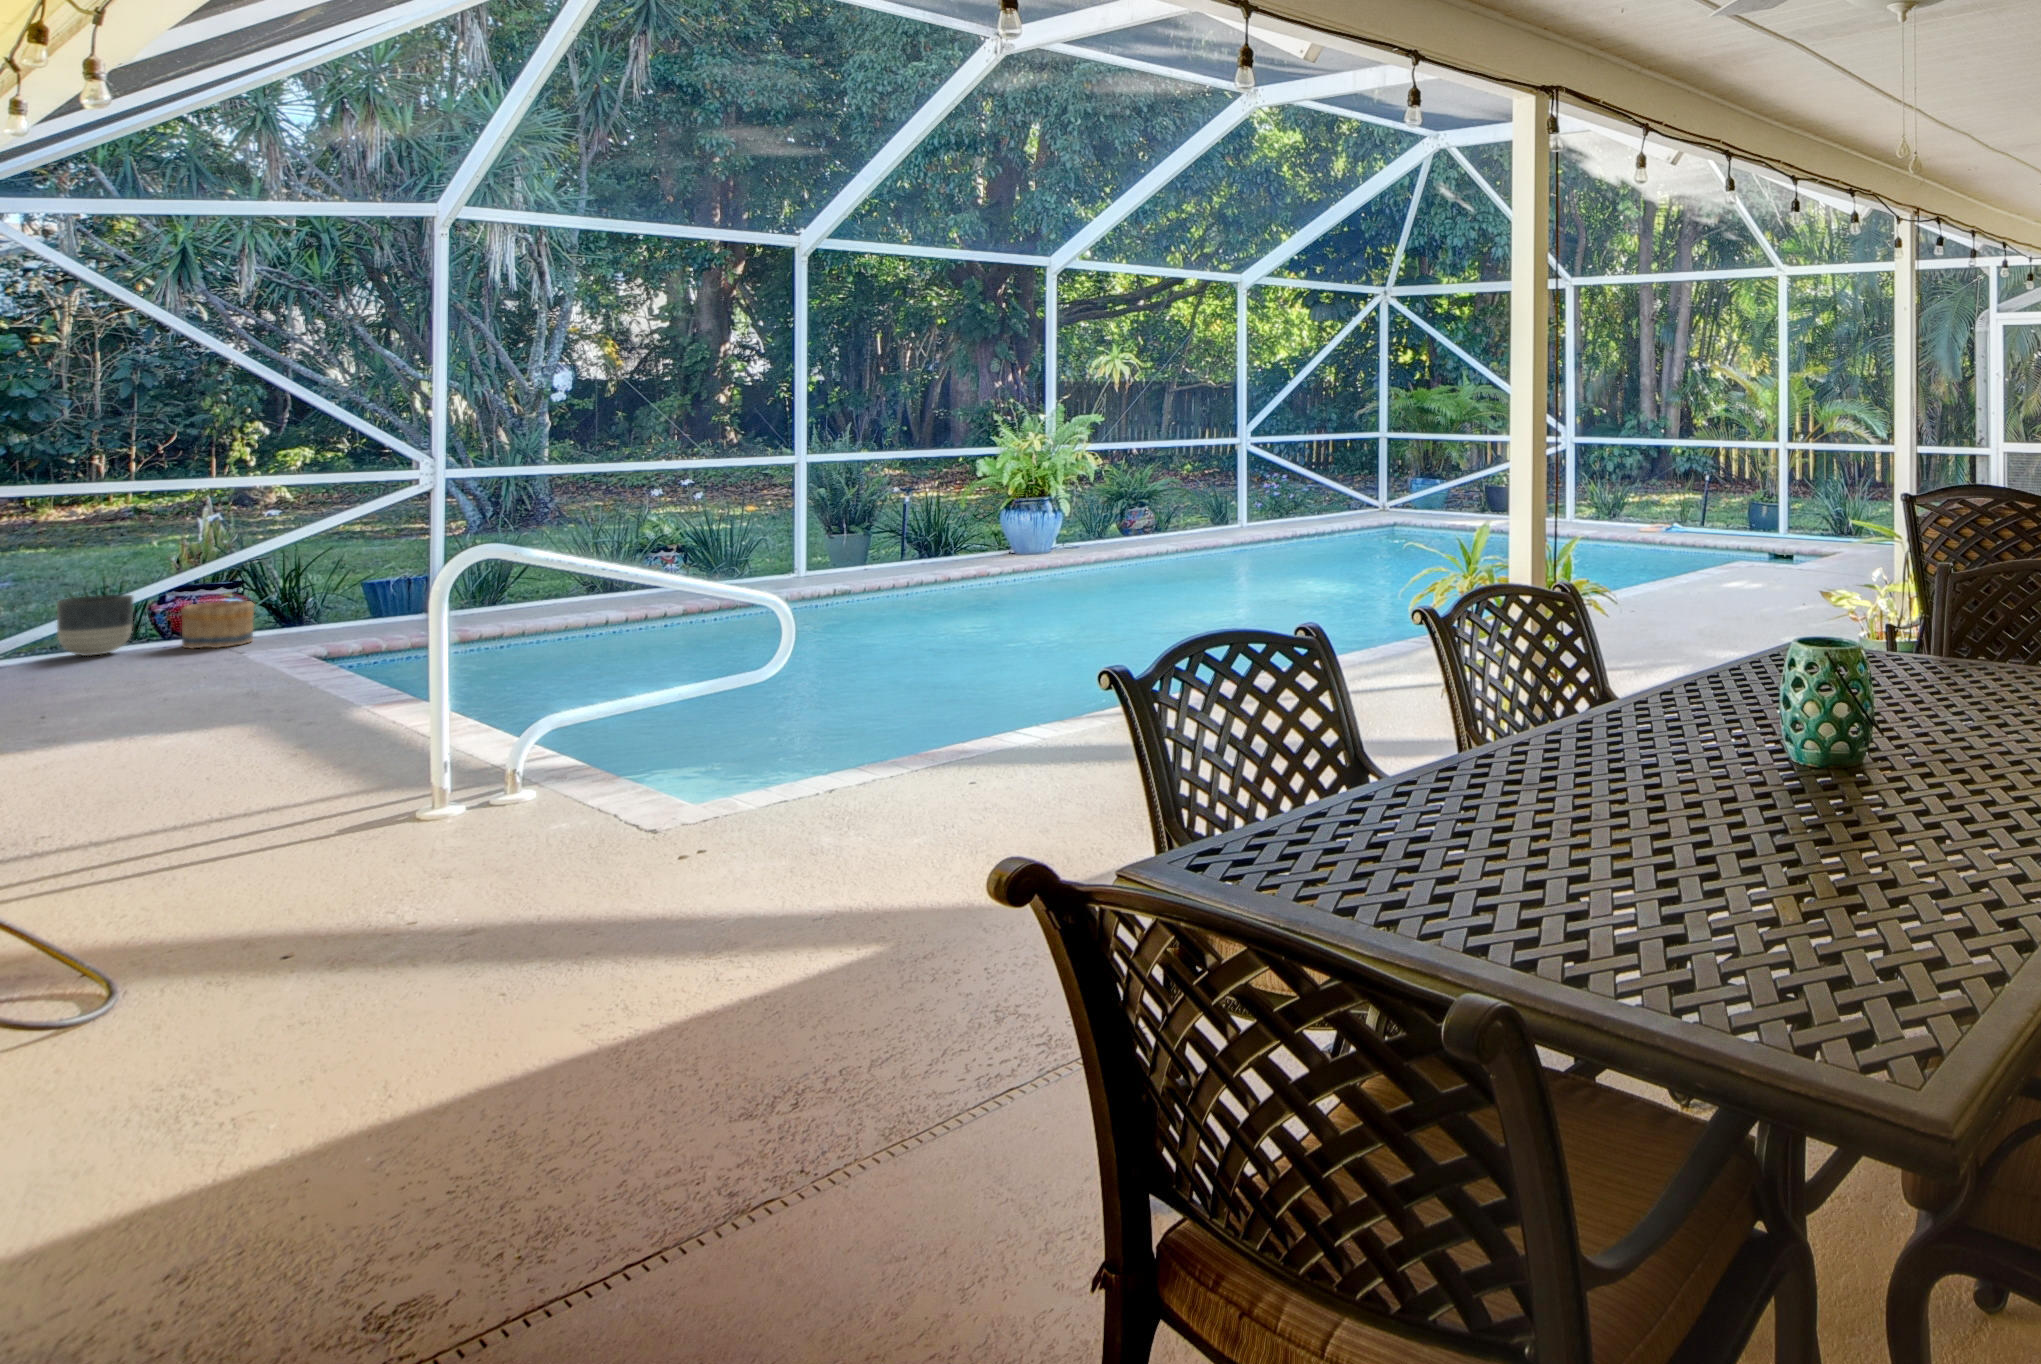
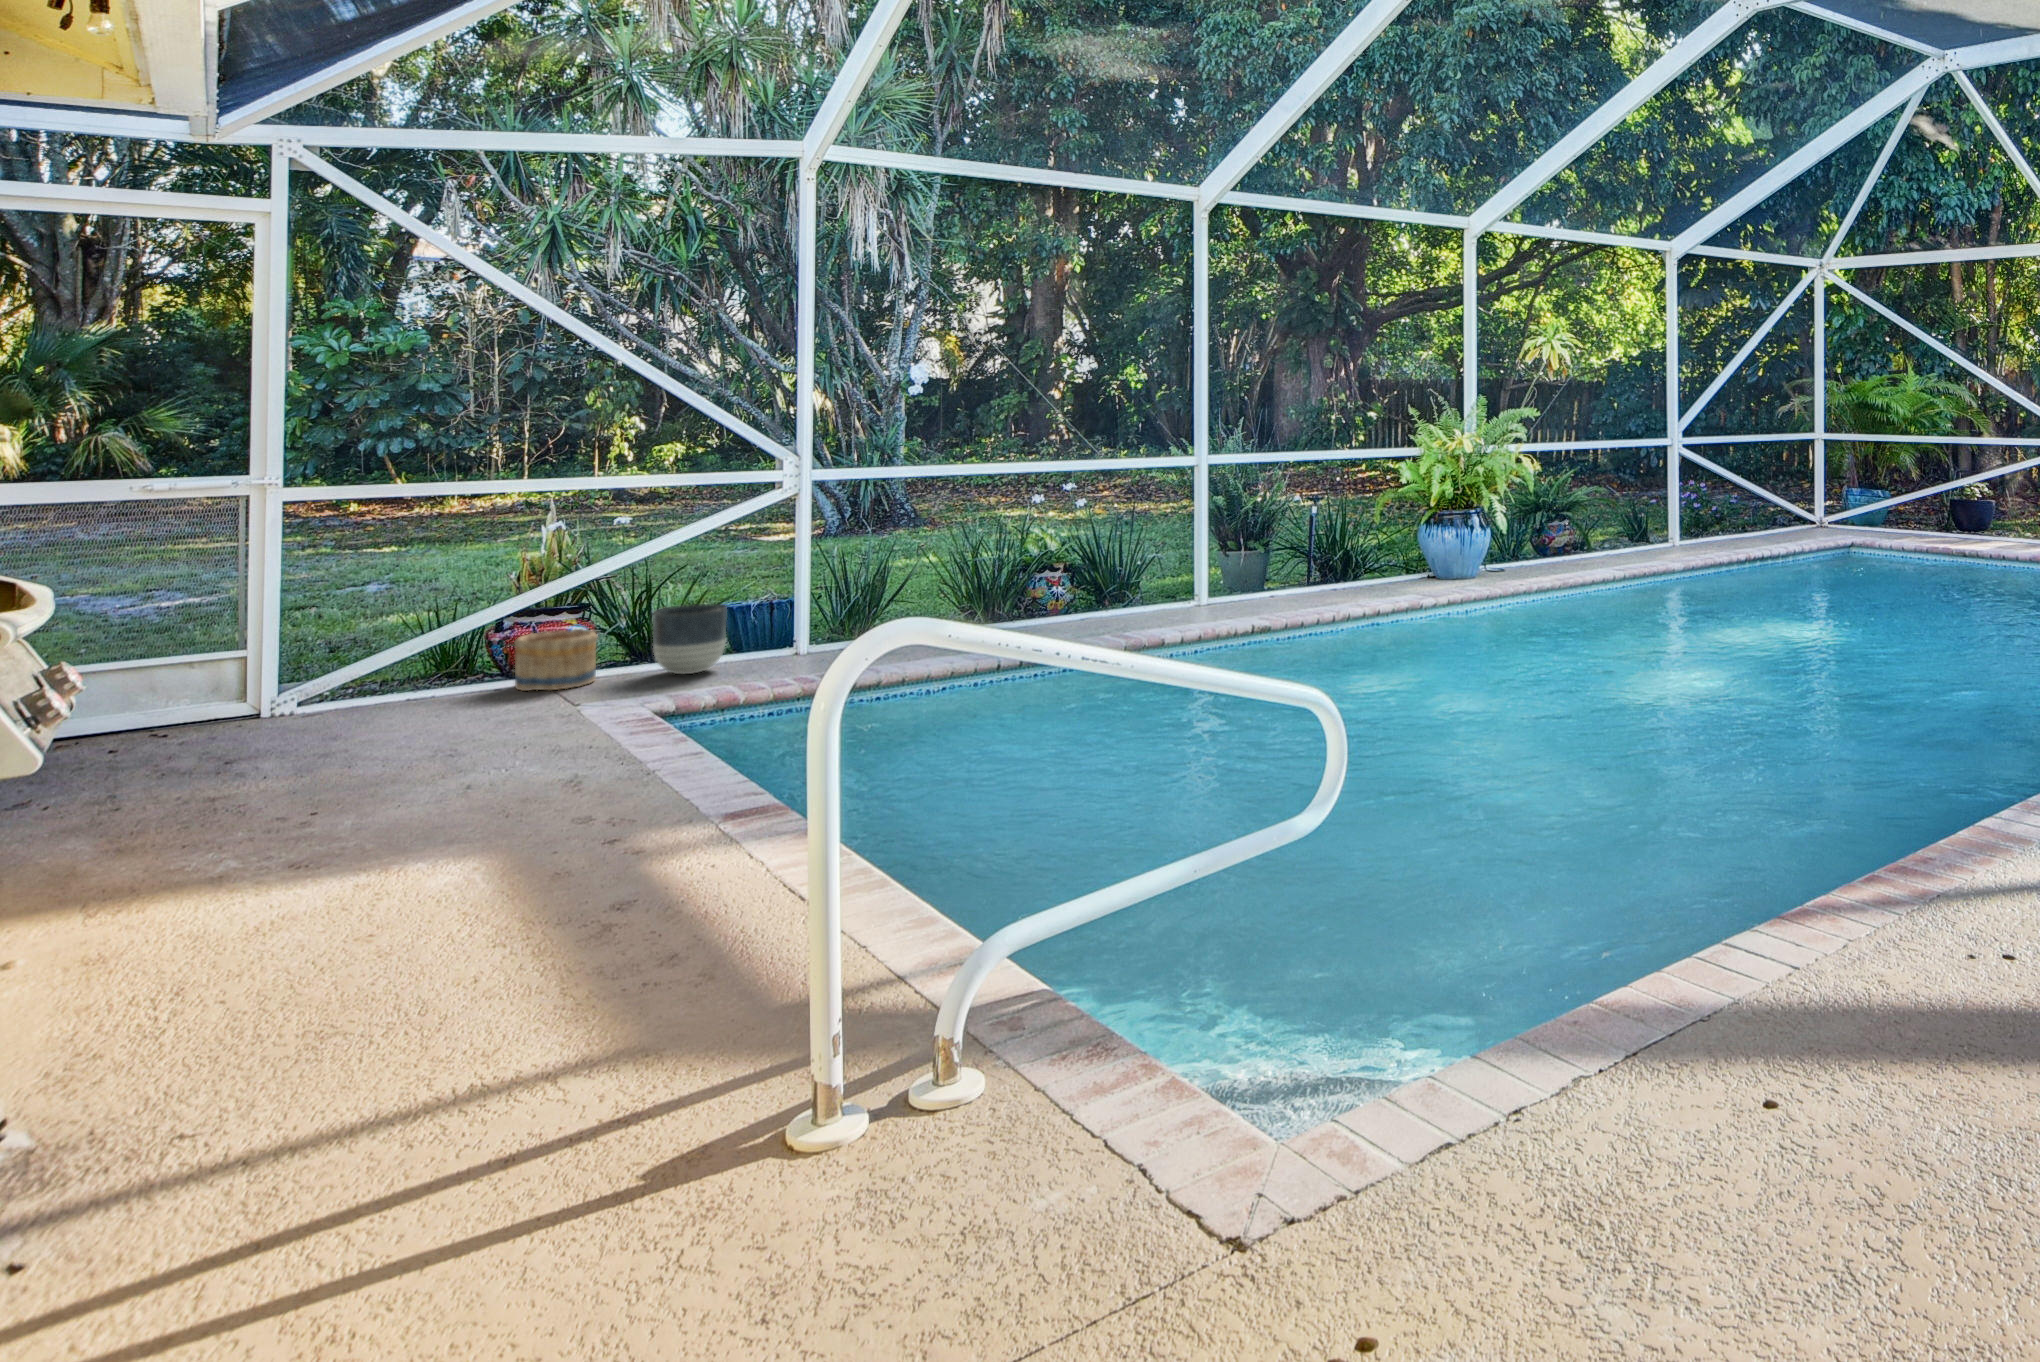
planter: present [57,595,133,656] -> present [653,604,726,674]

